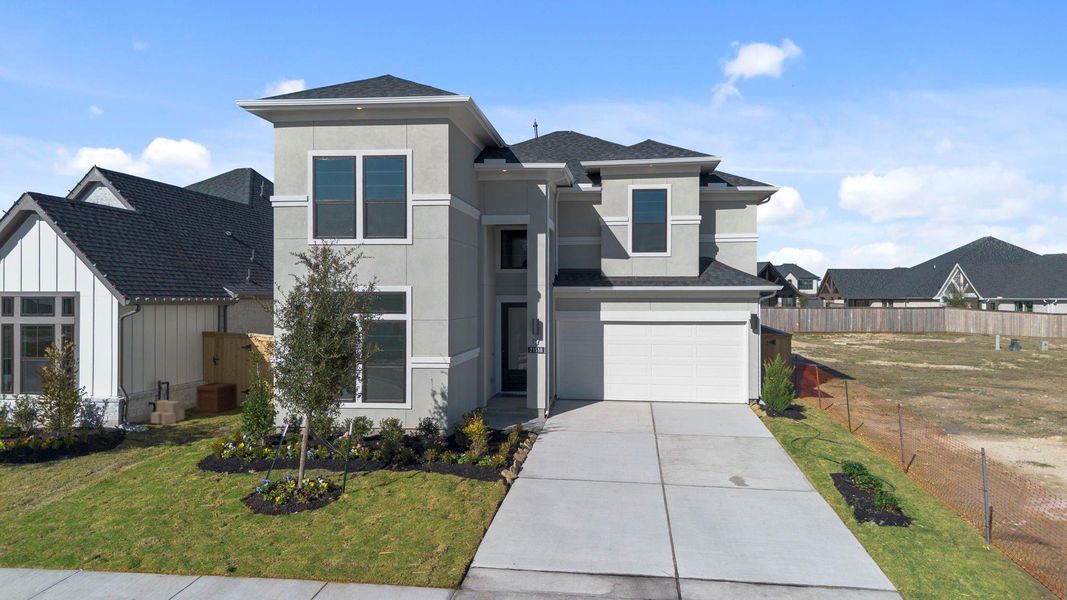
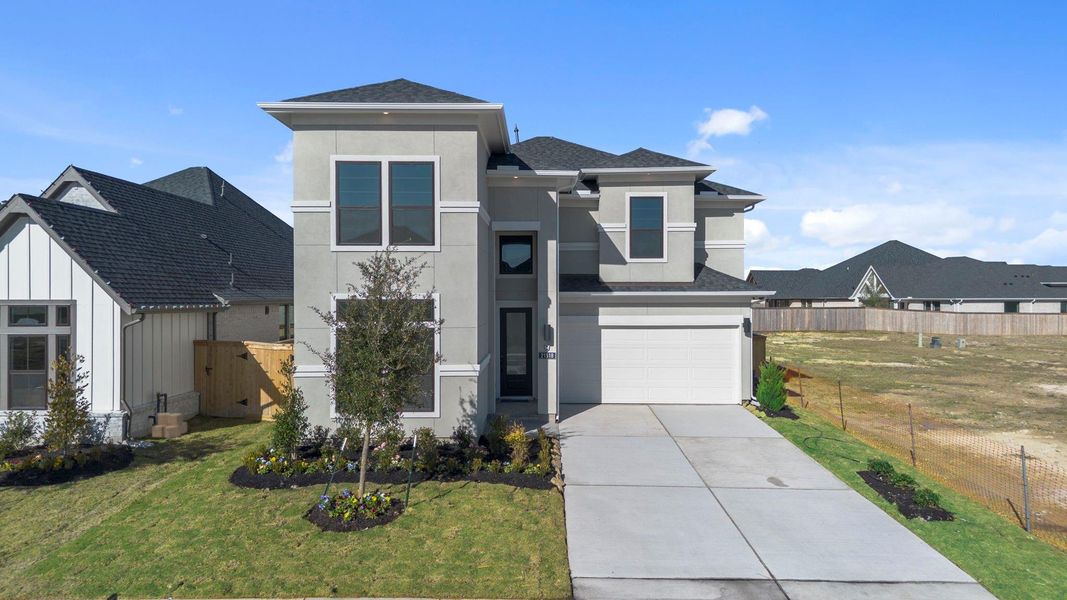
wooden crate: present [196,382,237,413] -> none [196,391,238,424]

